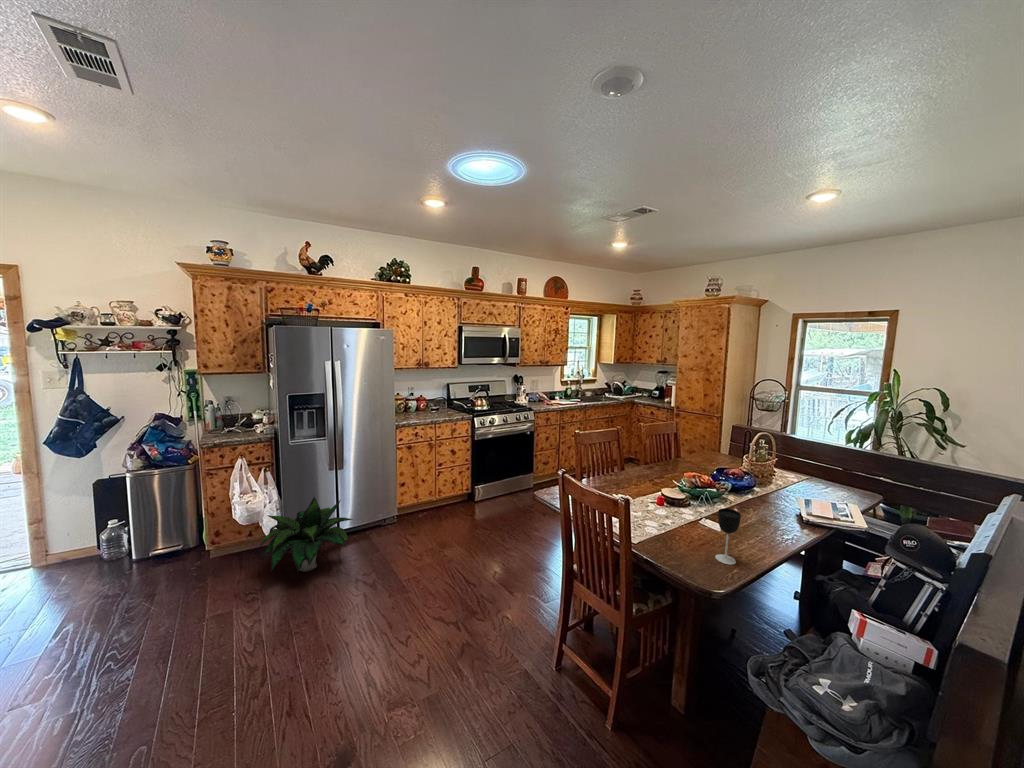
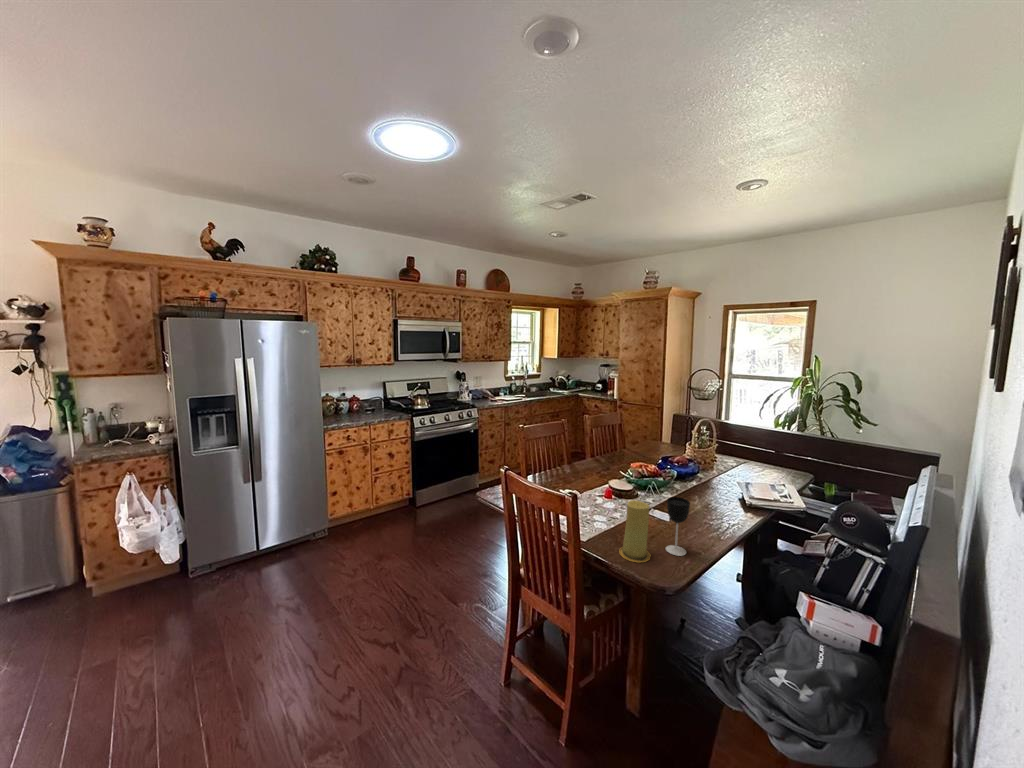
potted plant: present [260,497,352,572] -> none [150,514,275,609]
candle: none [669,509,700,567] -> present [619,500,650,562]

